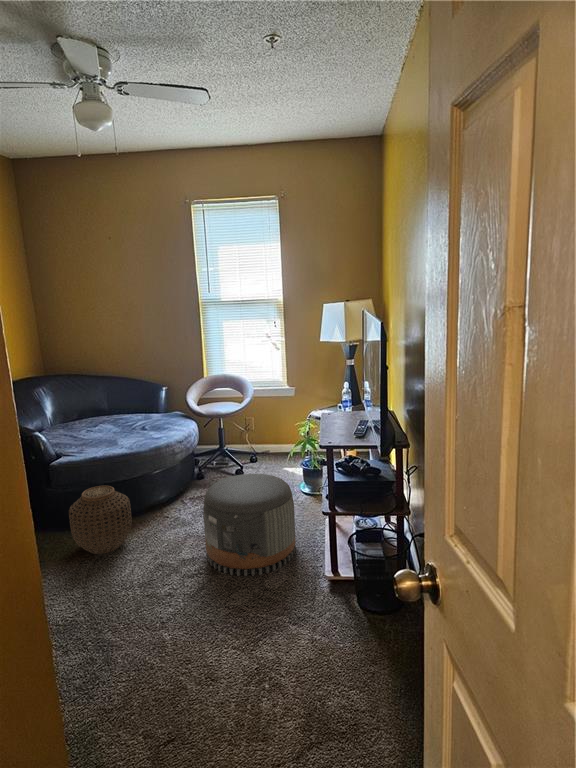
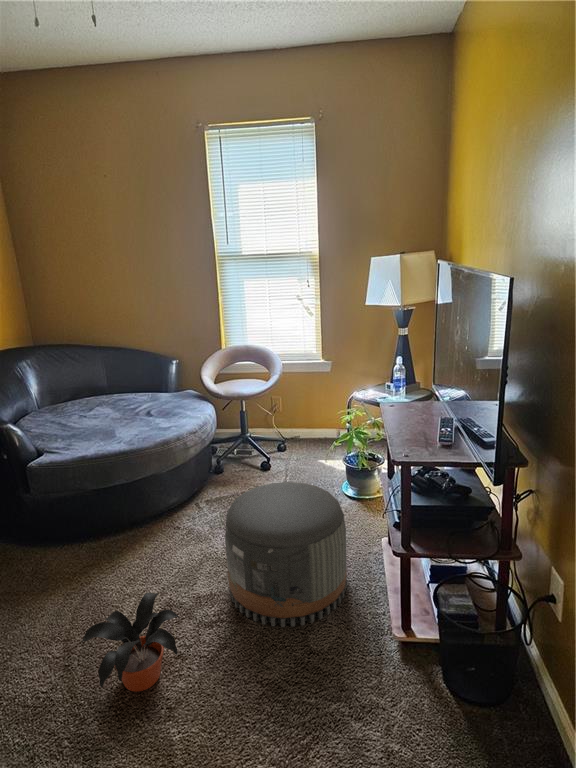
woven basket: present [69,486,132,554] -> none [50,495,133,583]
potted plant: none [98,547,169,615] -> present [82,592,180,692]

